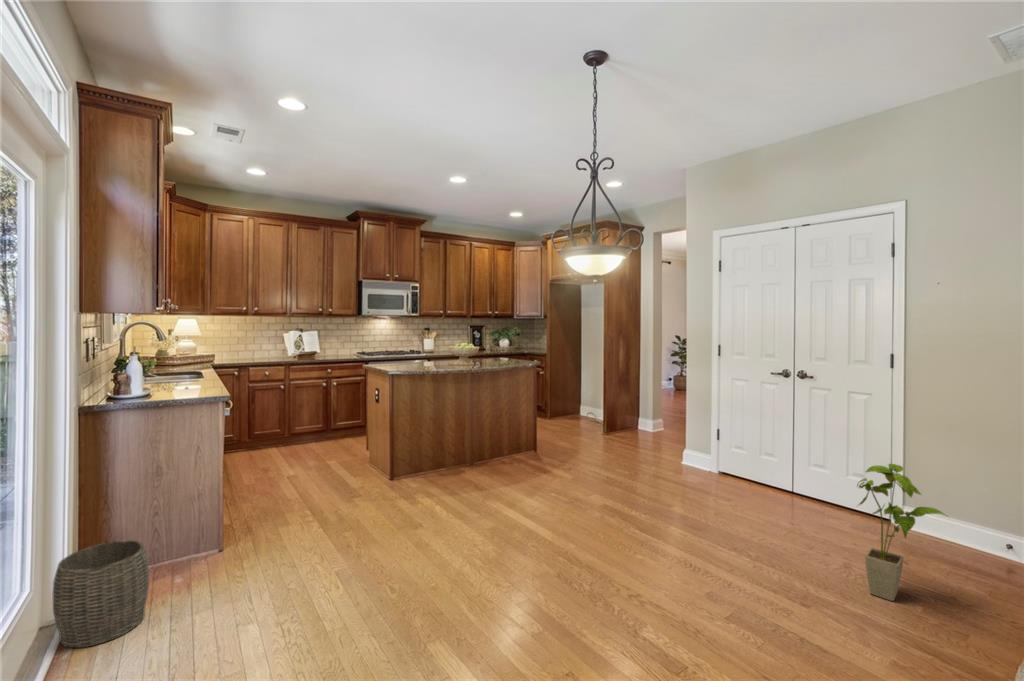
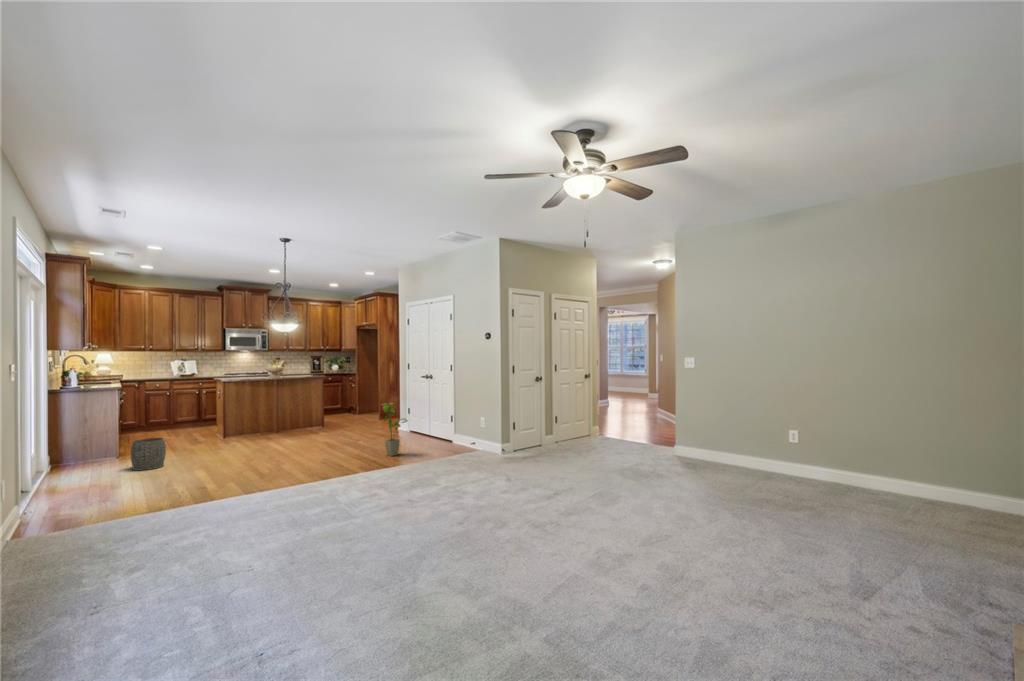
woven basket: present [53,540,149,648] -> present [131,438,166,470]

